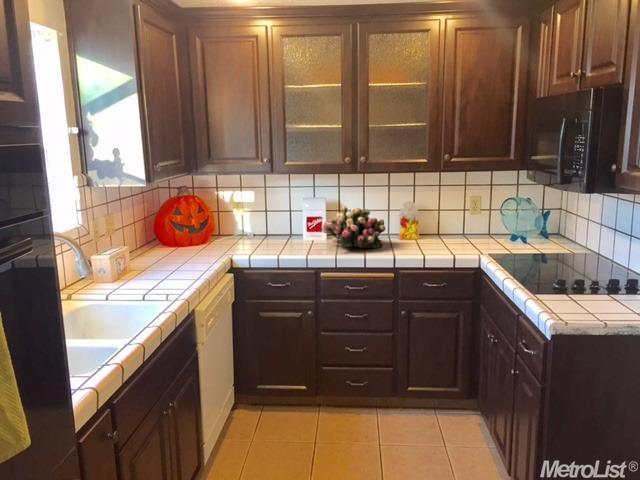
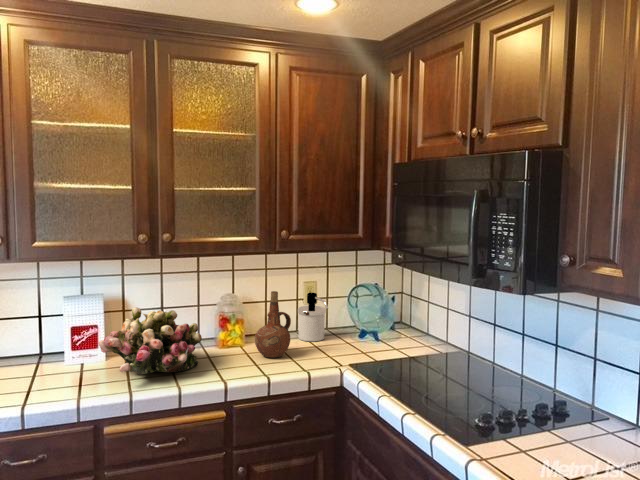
ceramic pitcher: none [423,200,451,247] -> present [255,291,291,357]
soap dispenser: none [462,204,485,241] -> present [298,293,328,341]

